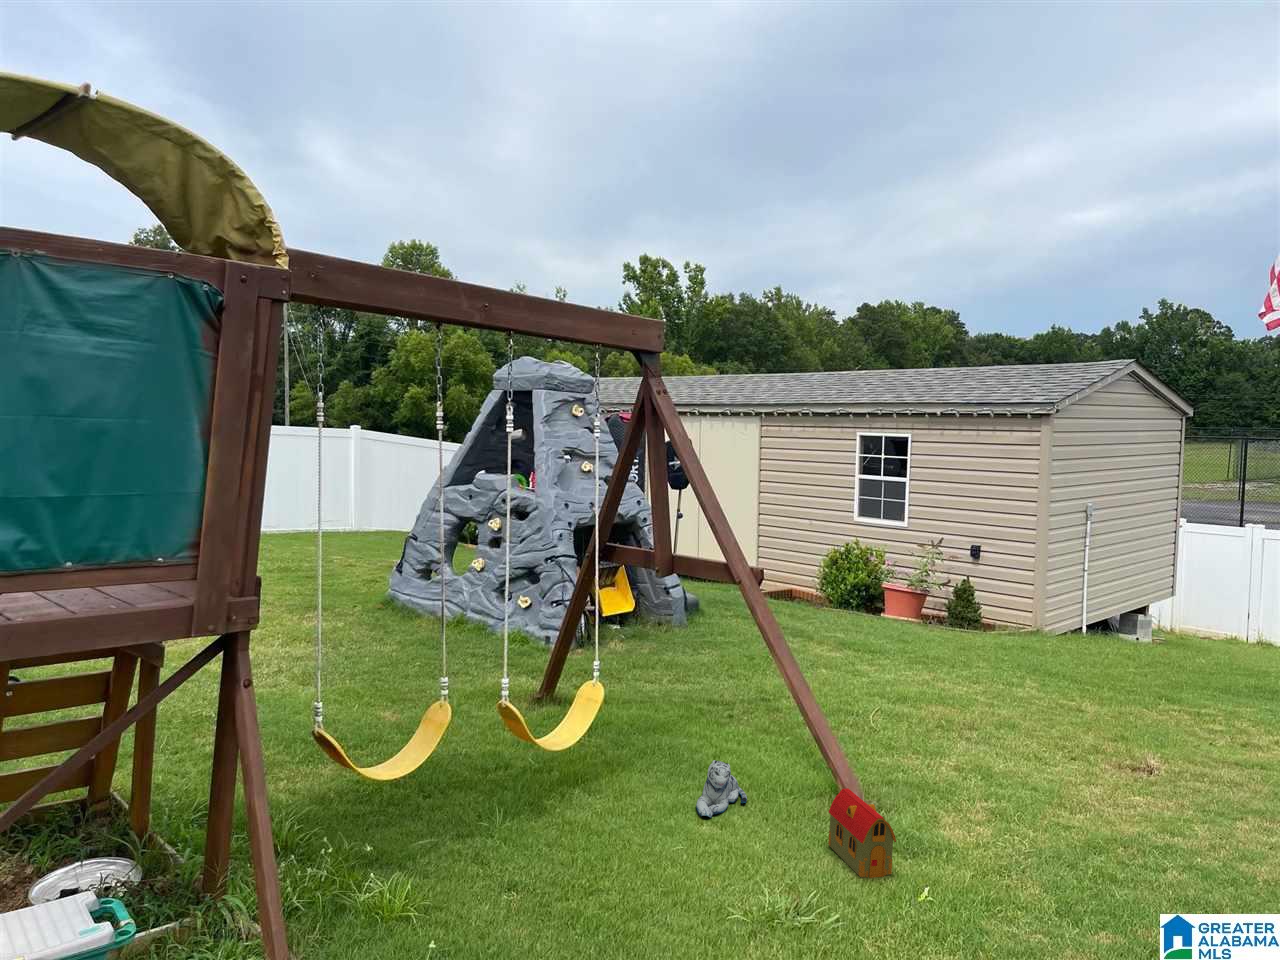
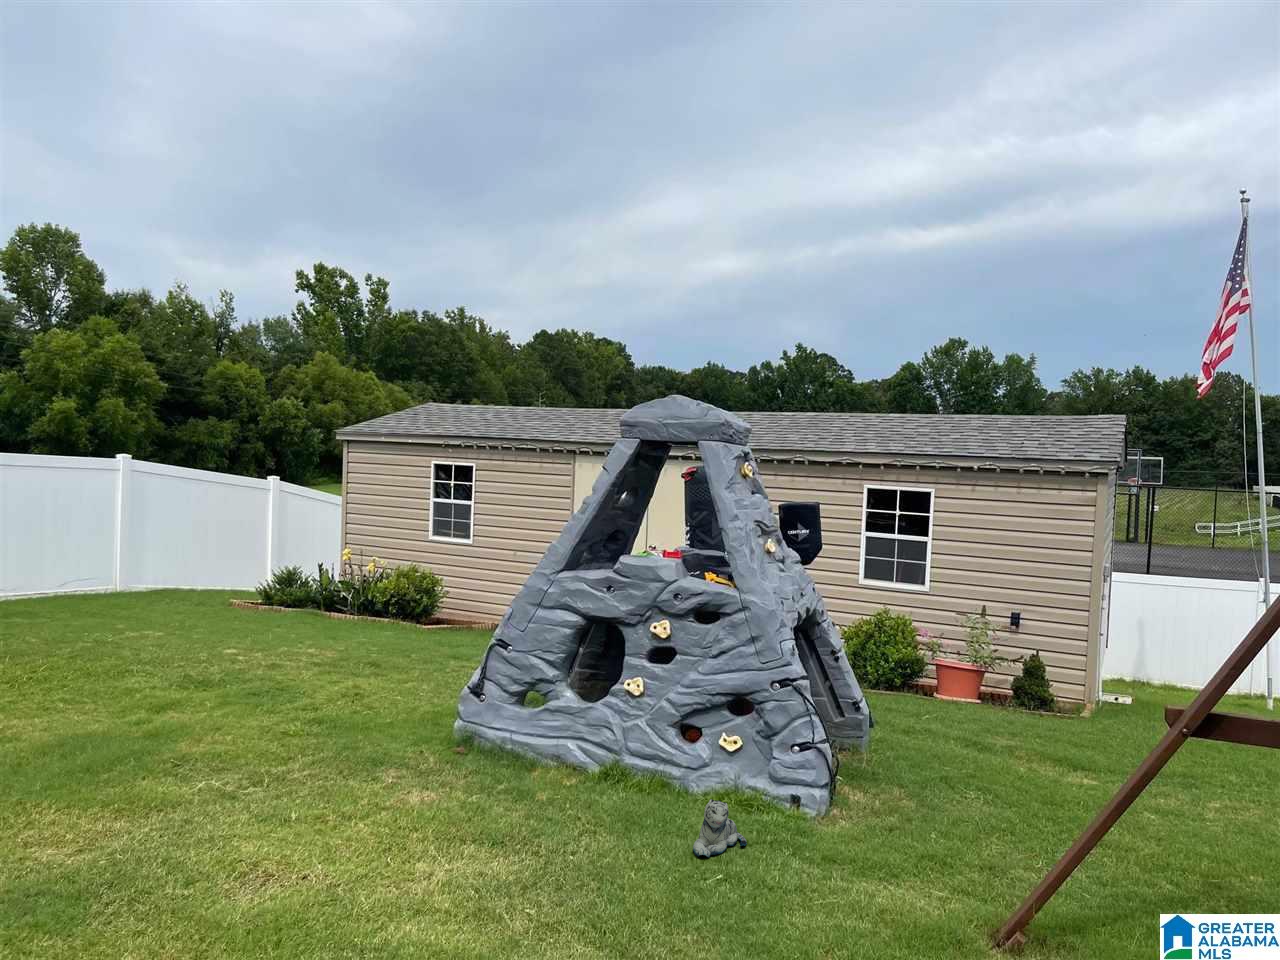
toy house: present [828,788,896,878] -> none [830,816,898,900]

